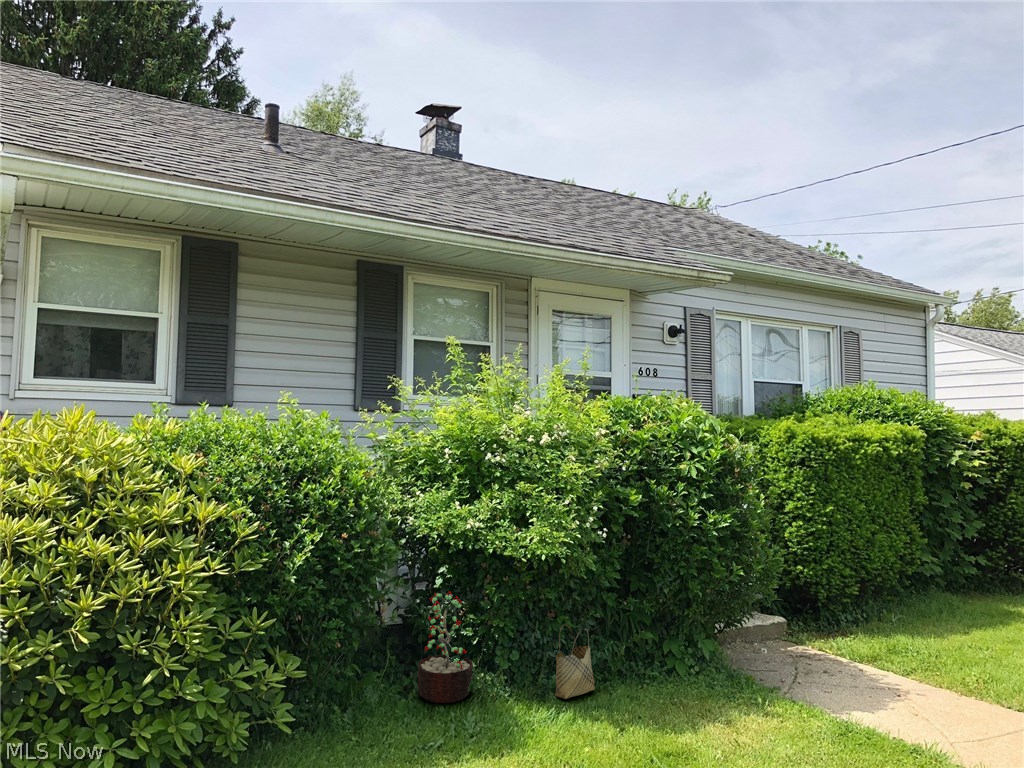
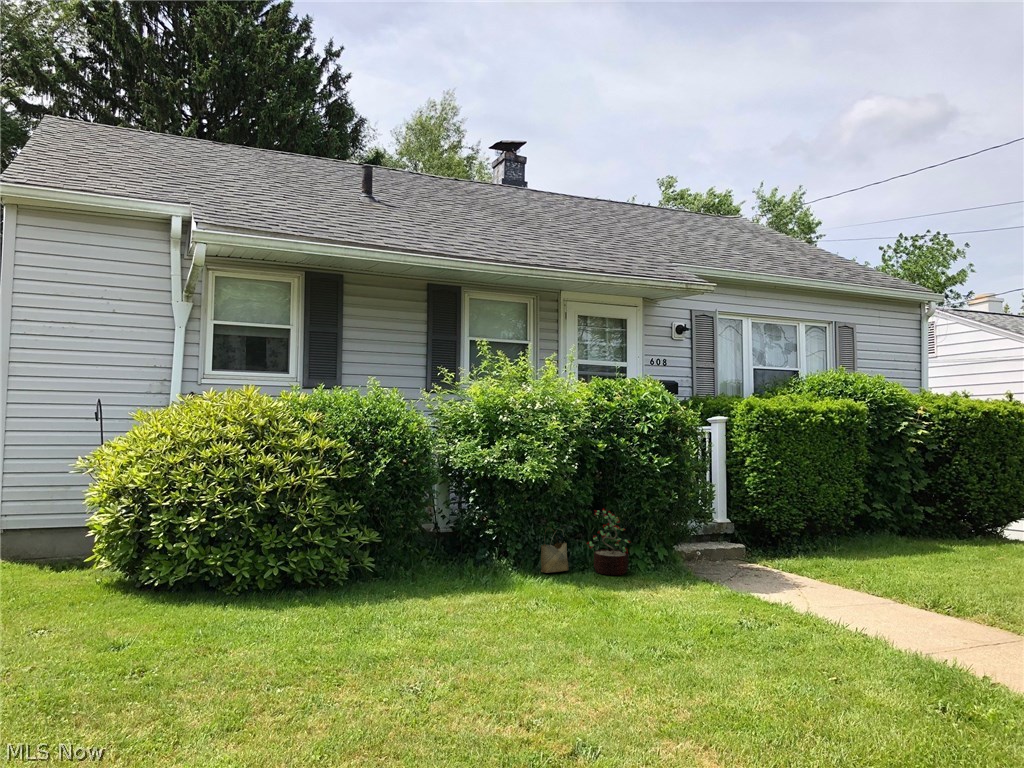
decorative plant: present [417,592,473,703] -> present [587,508,631,575]

